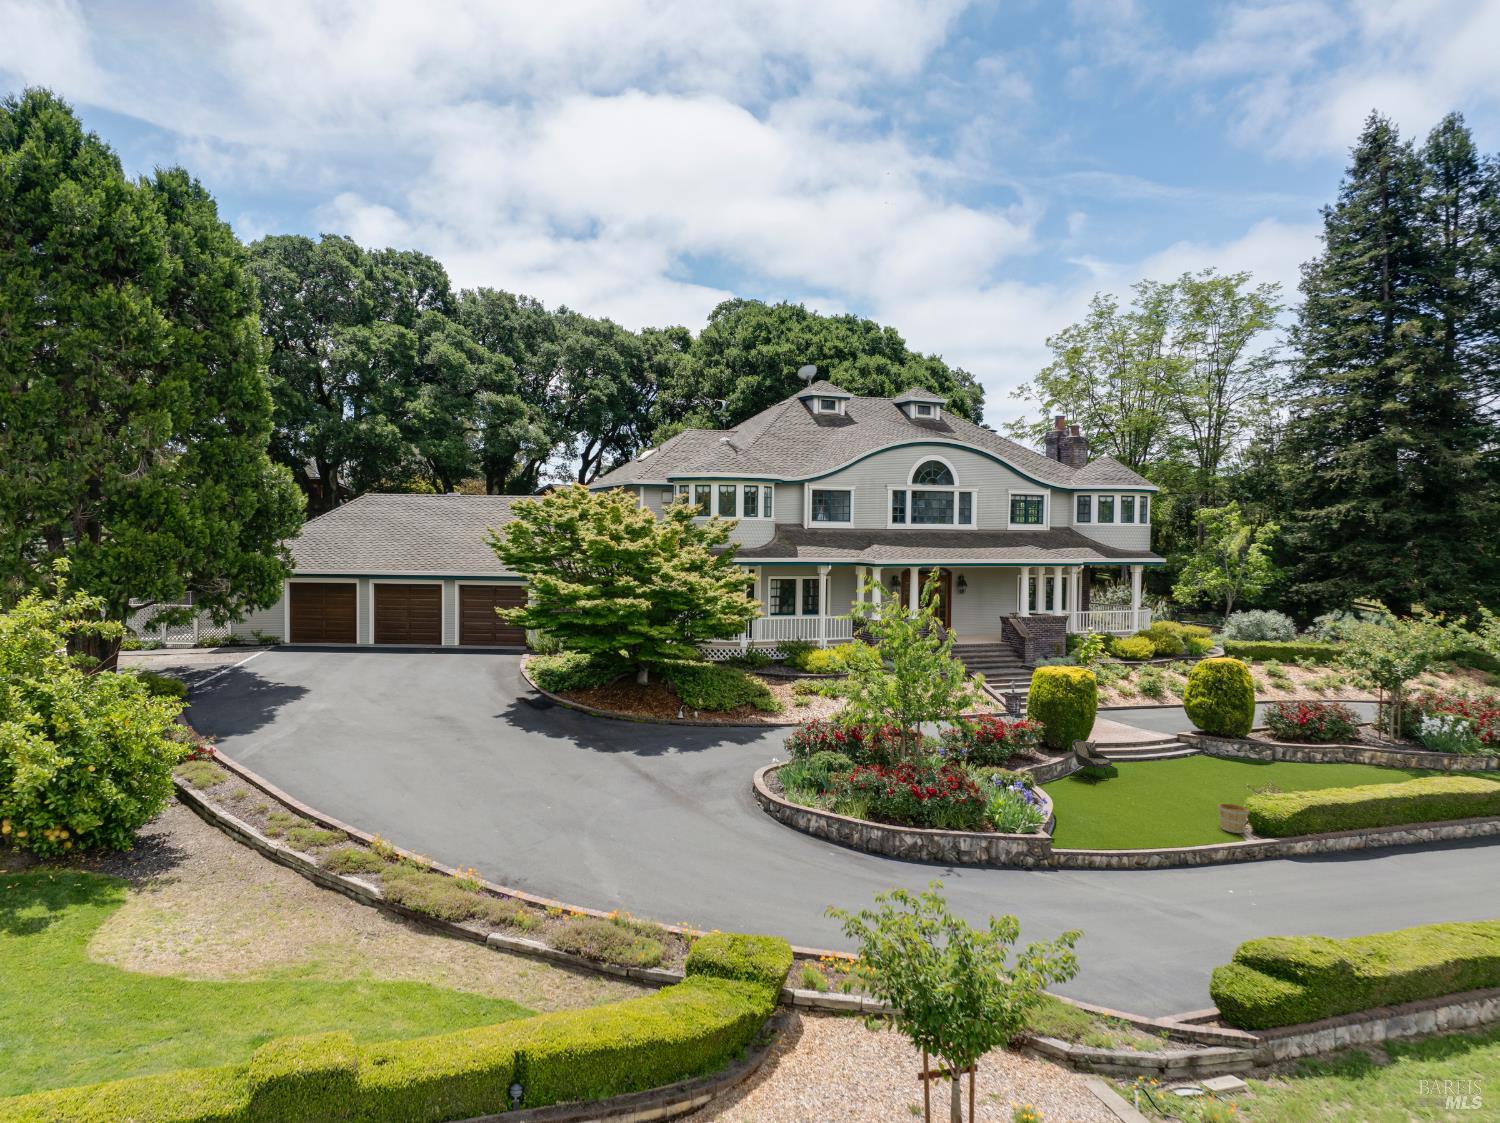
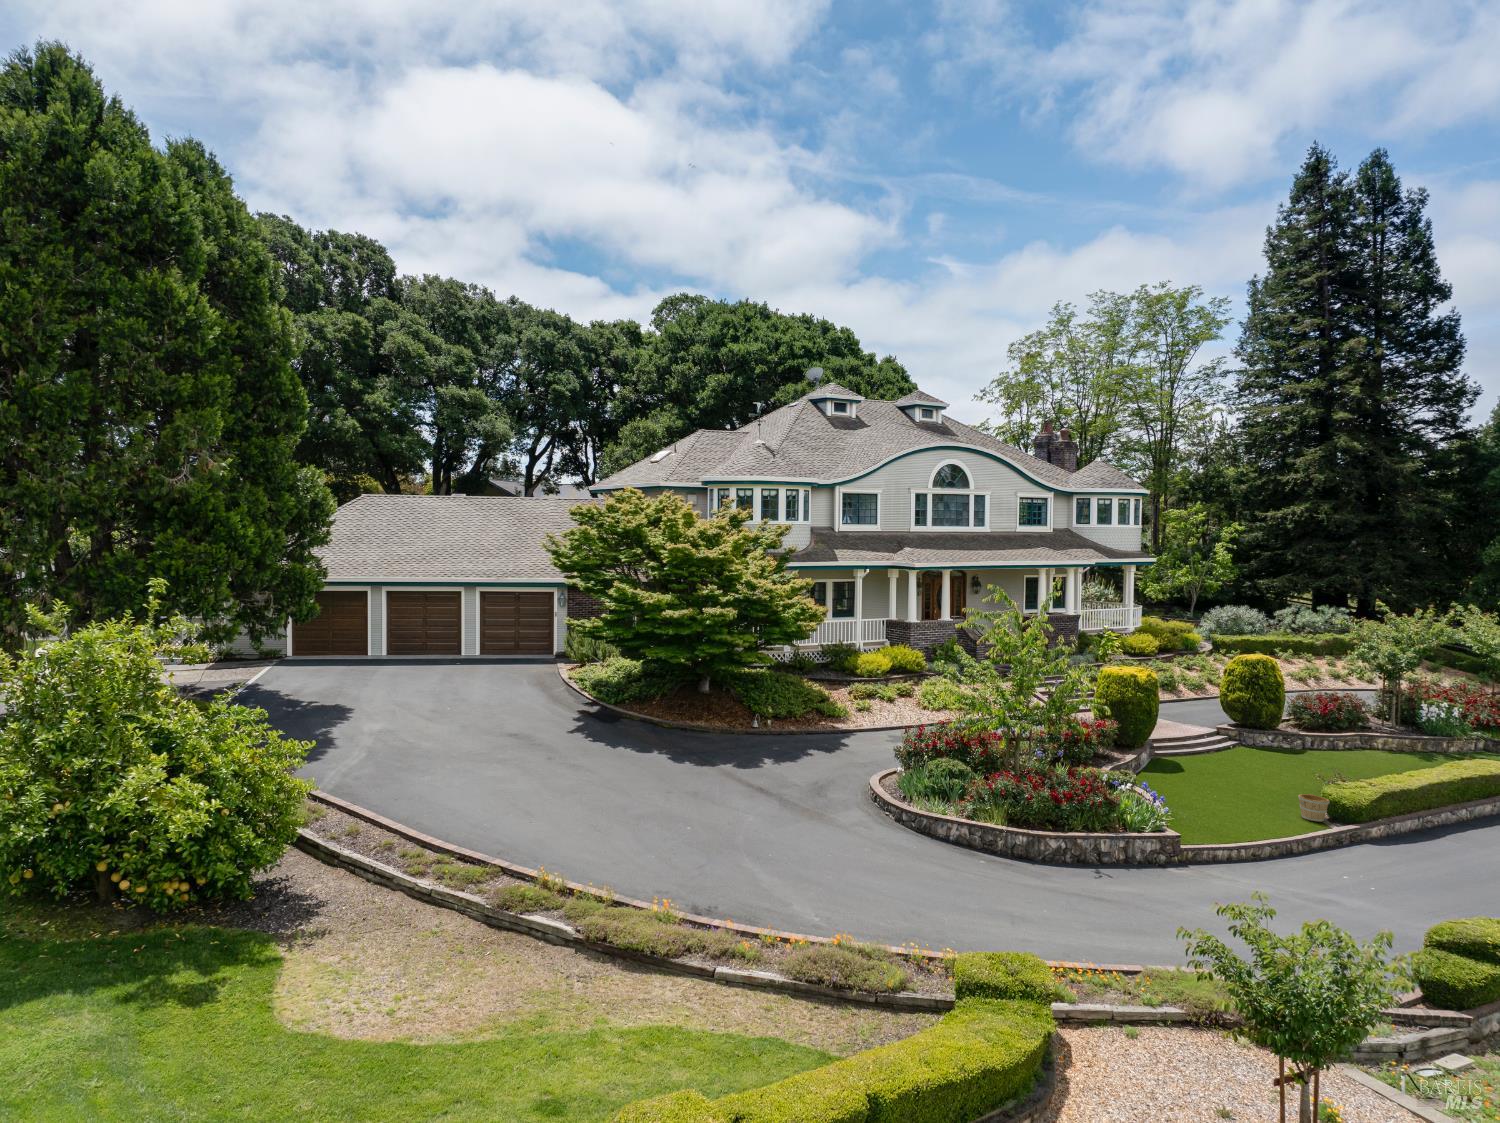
lounge chair: present [1069,740,1112,785] -> none [1142,736,1181,779]

